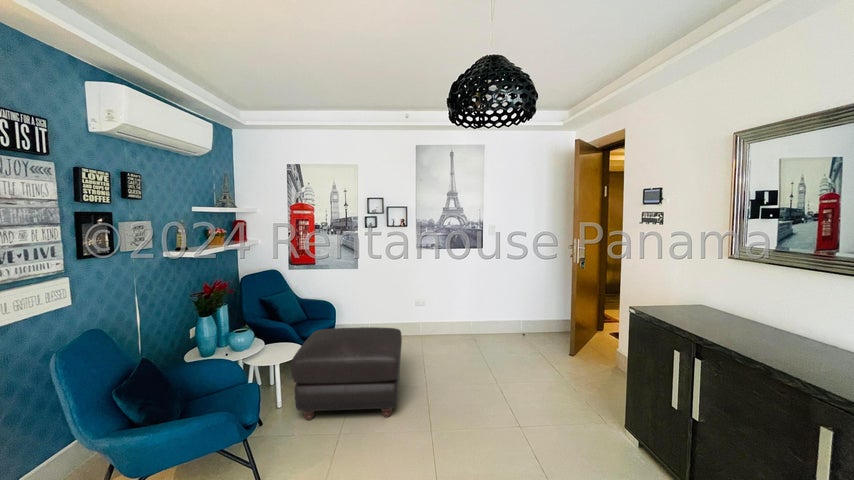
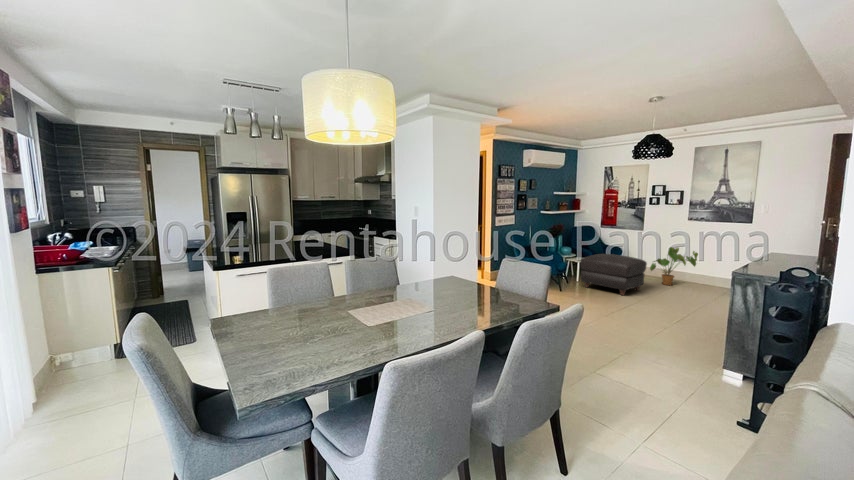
house plant: none [383,289,444,351] -> present [650,247,698,285]

